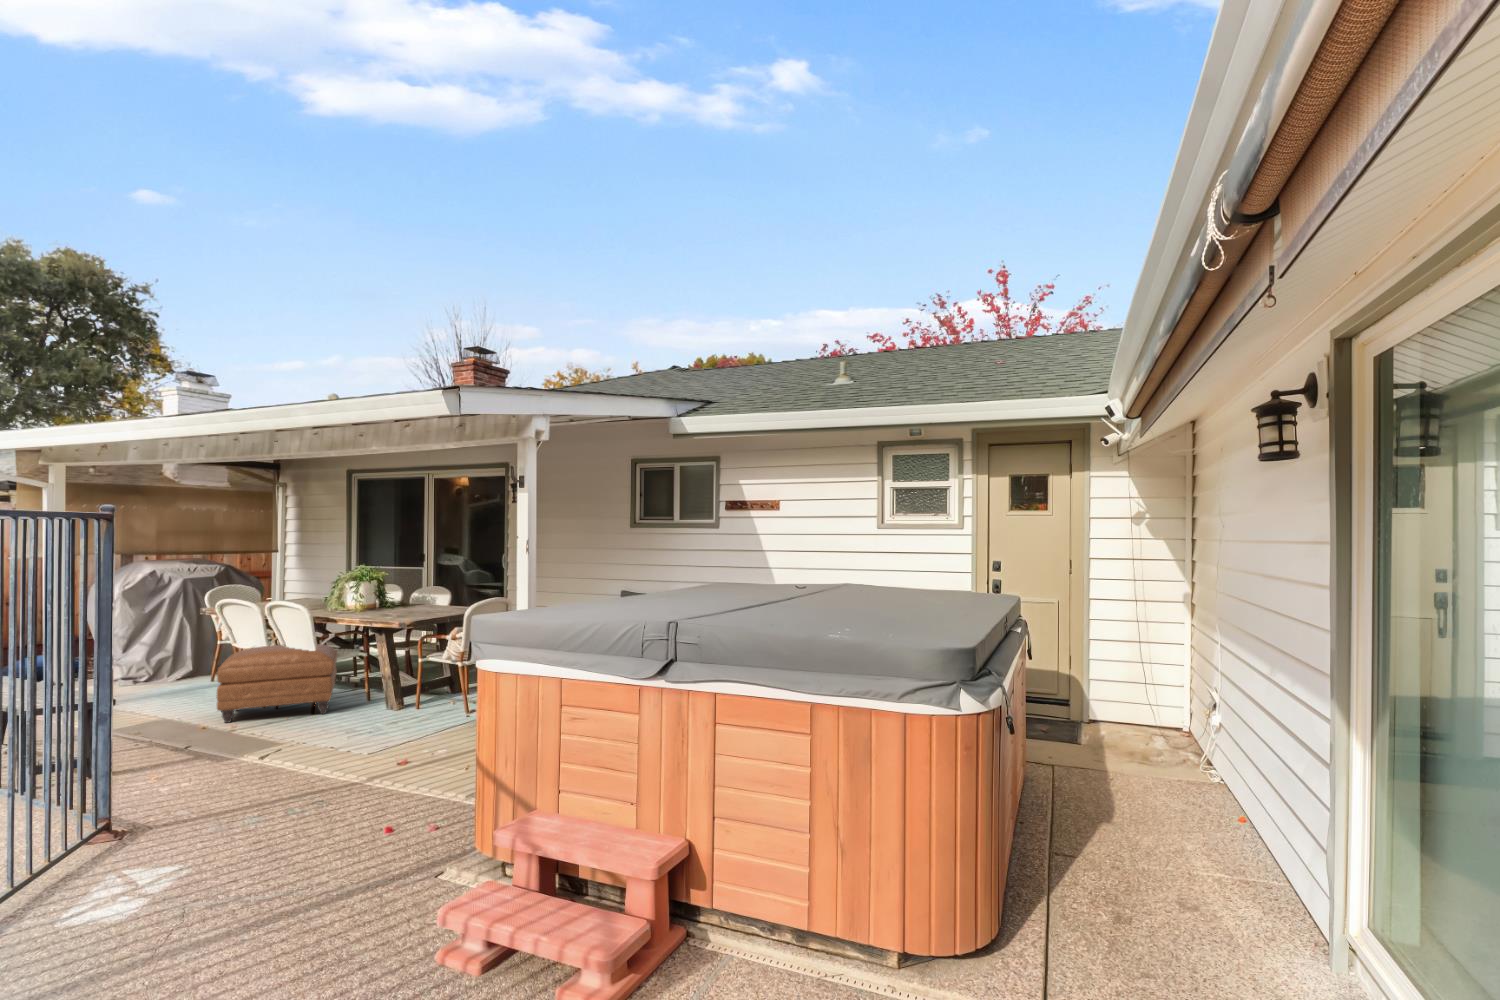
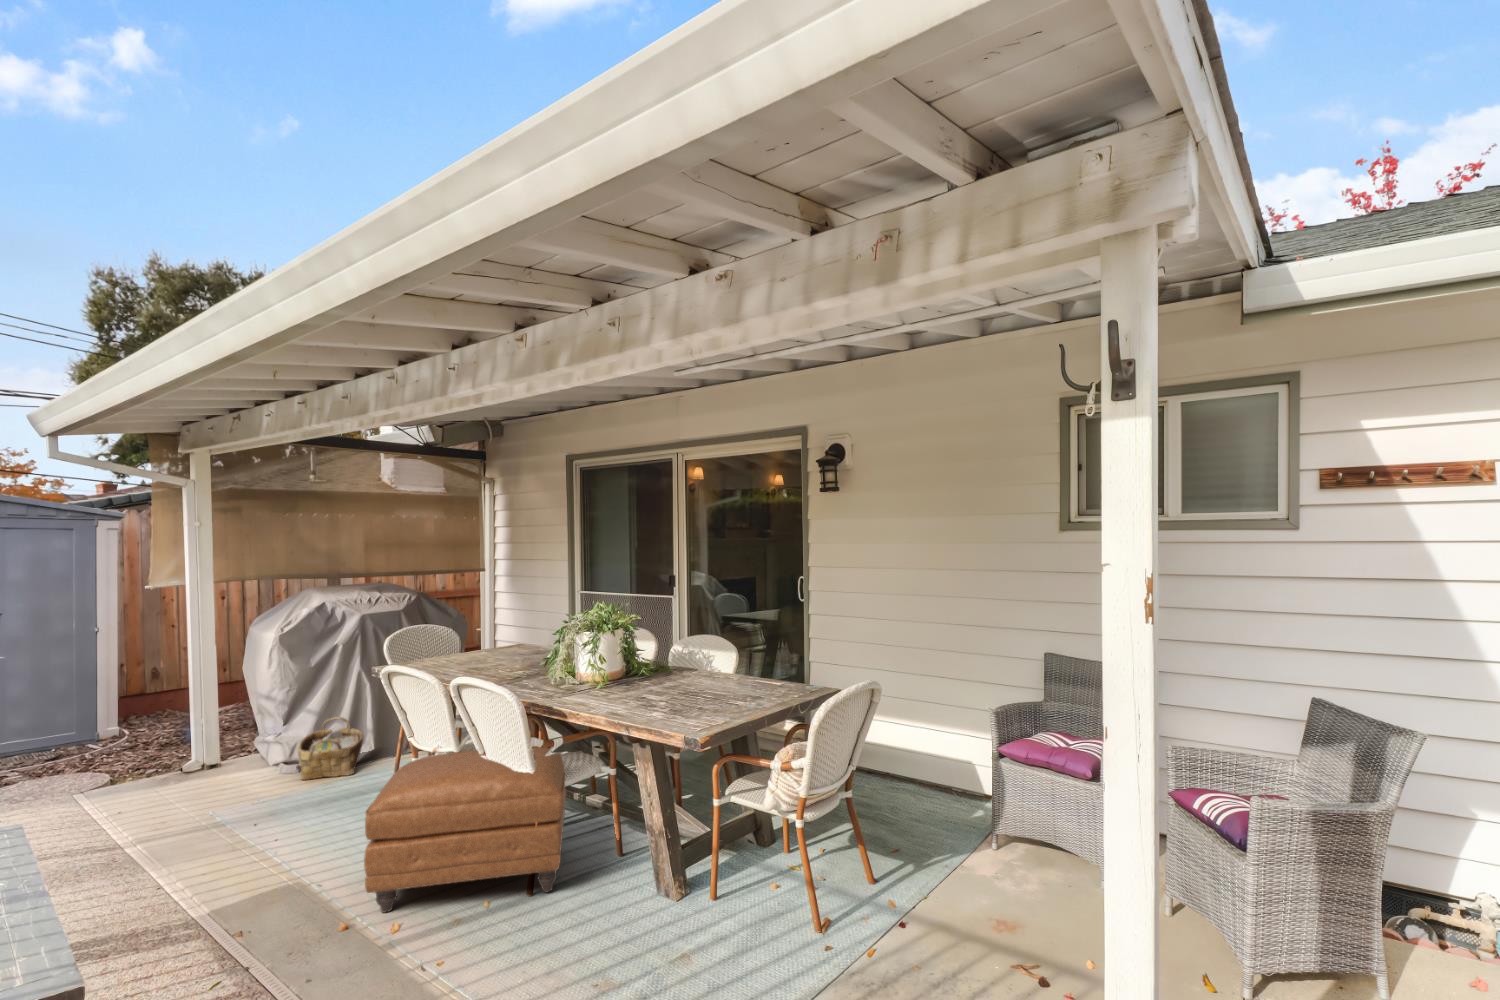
woven basket: none [139,647,187,687] -> present [298,717,364,780]

